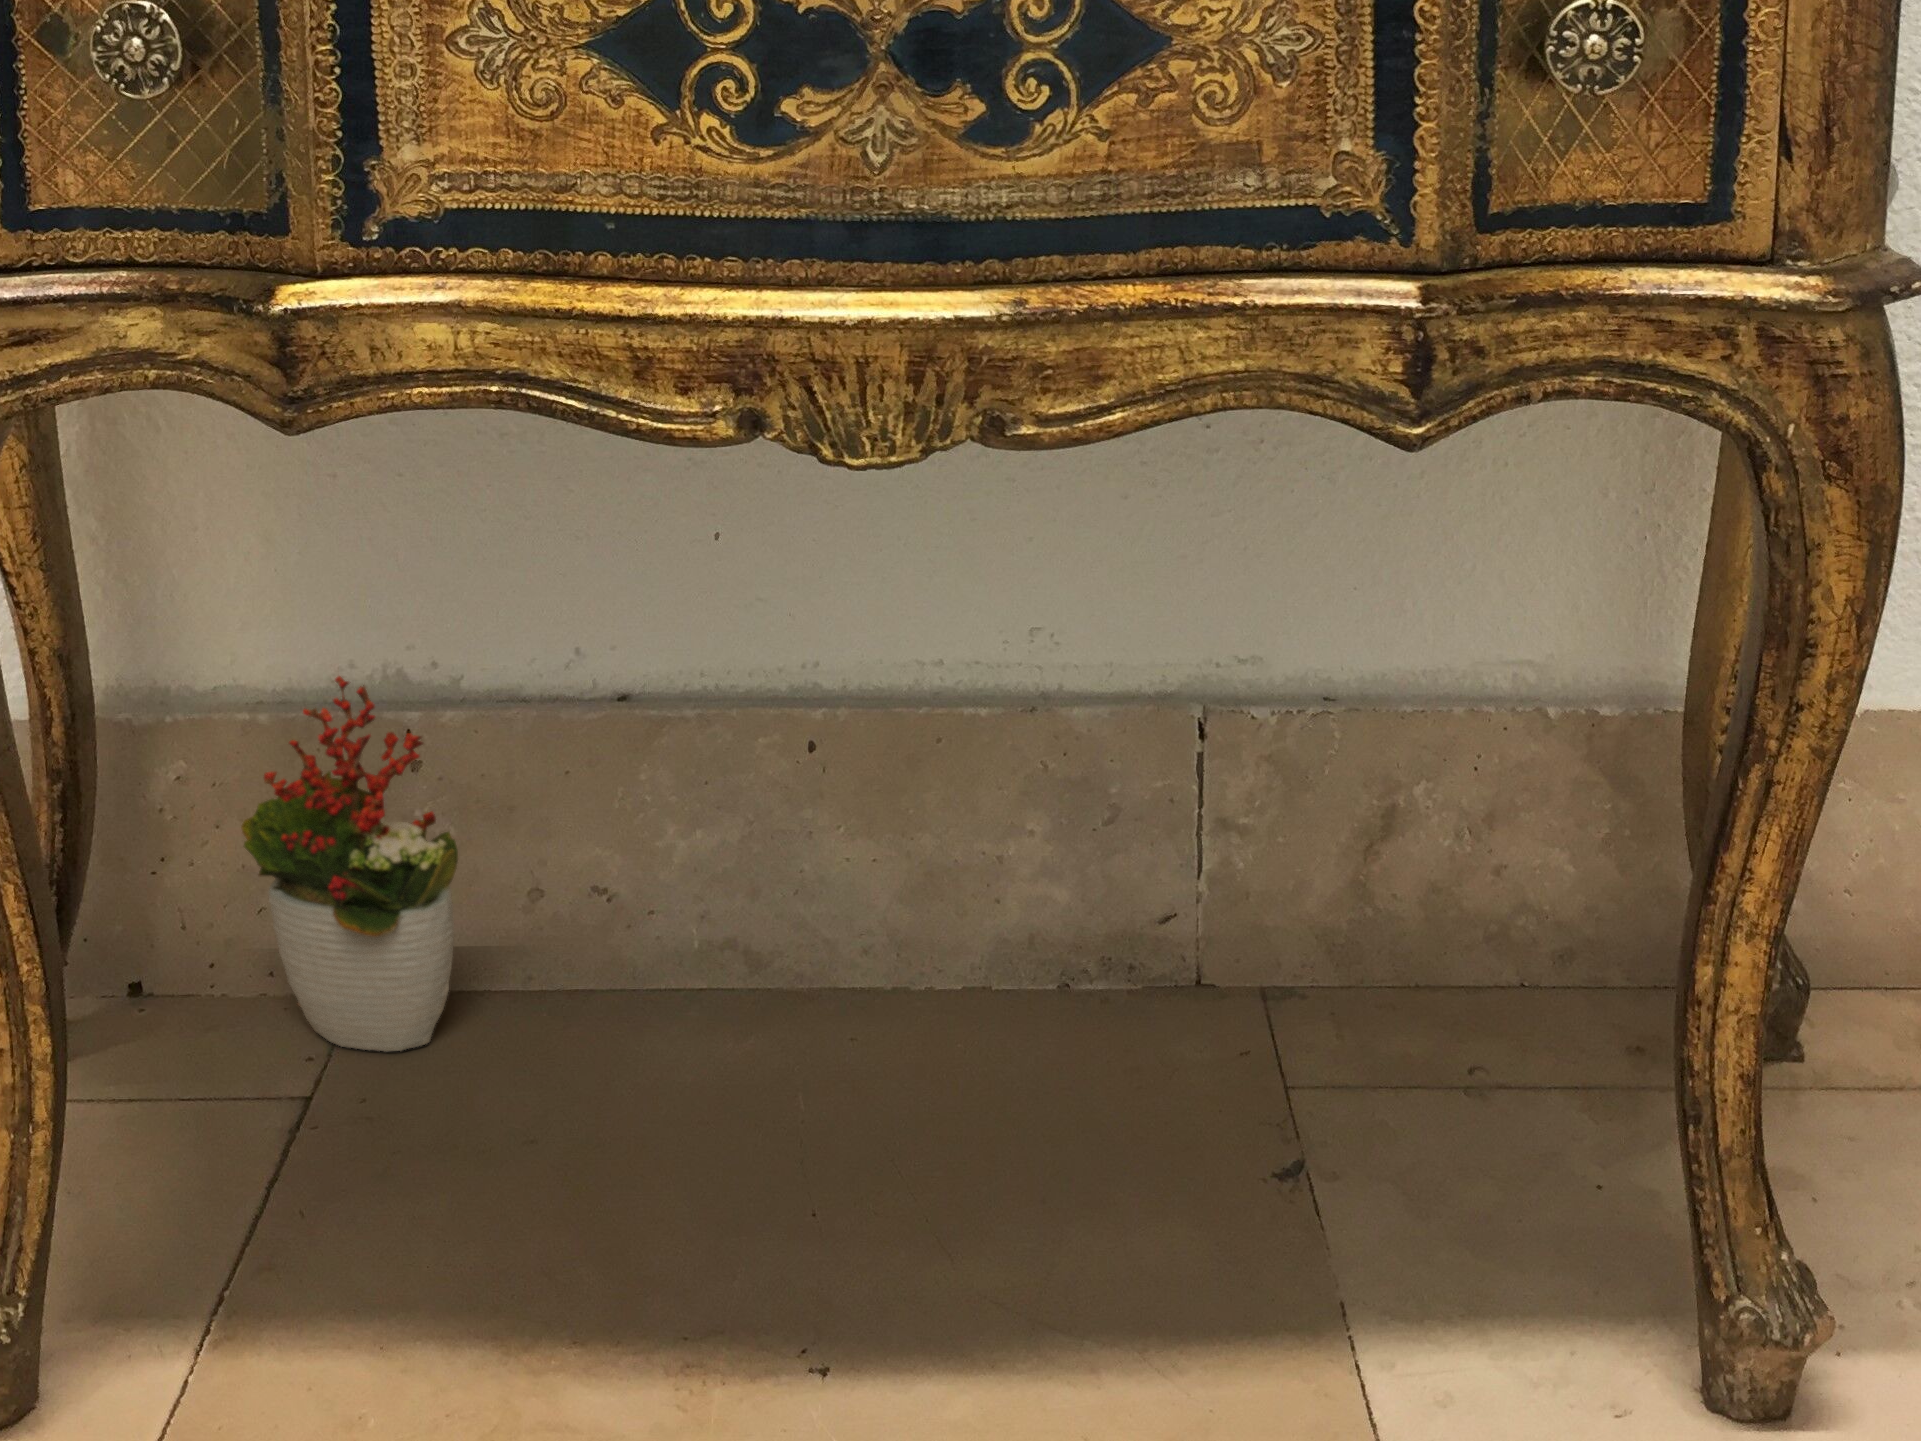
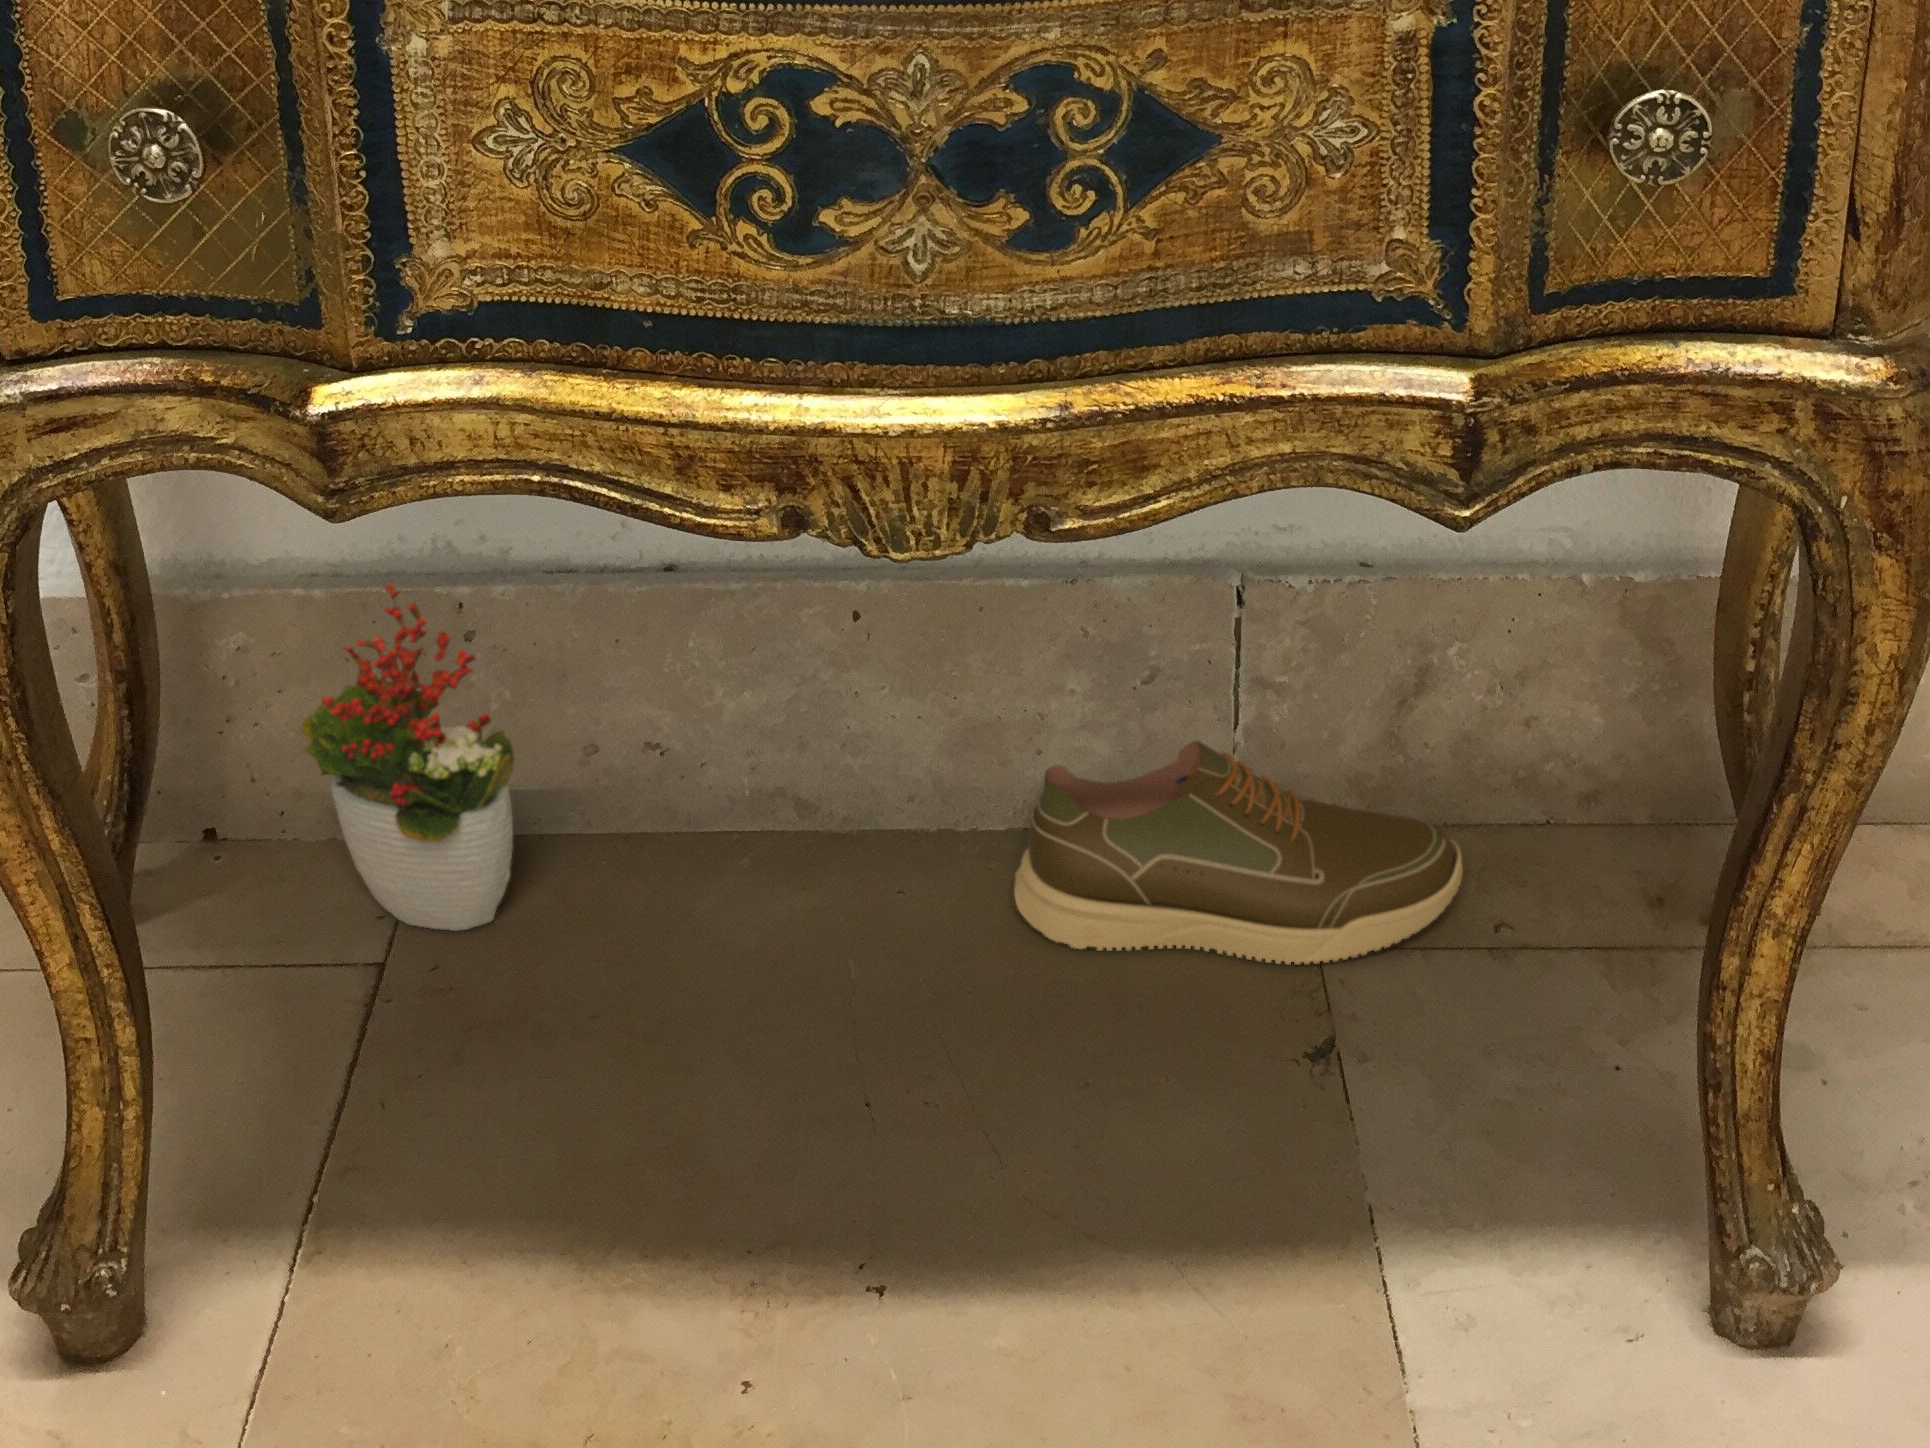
shoe: none [971,849,1433,1082] -> present [1014,741,1463,965]

